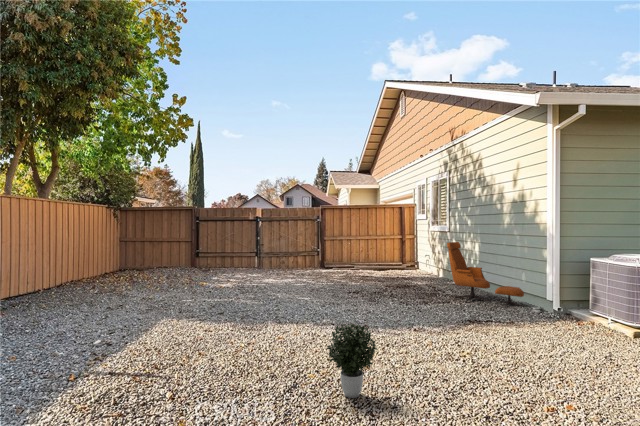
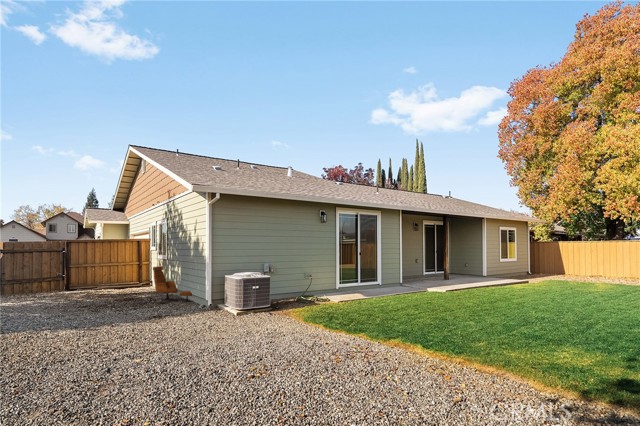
potted plant: present [327,324,377,398] -> none [40,310,70,345]

